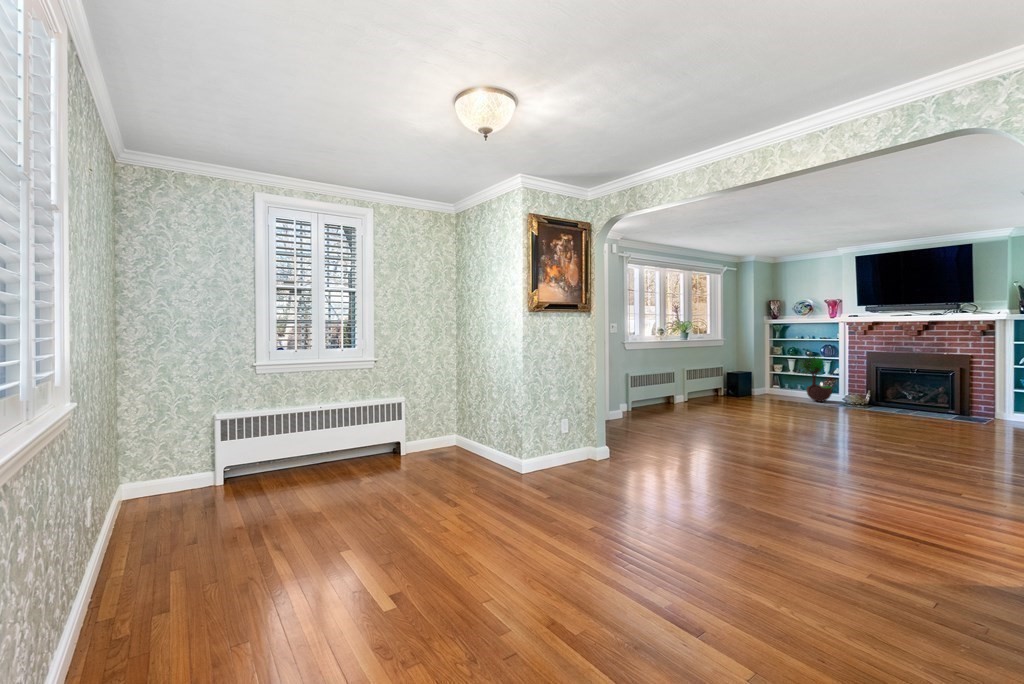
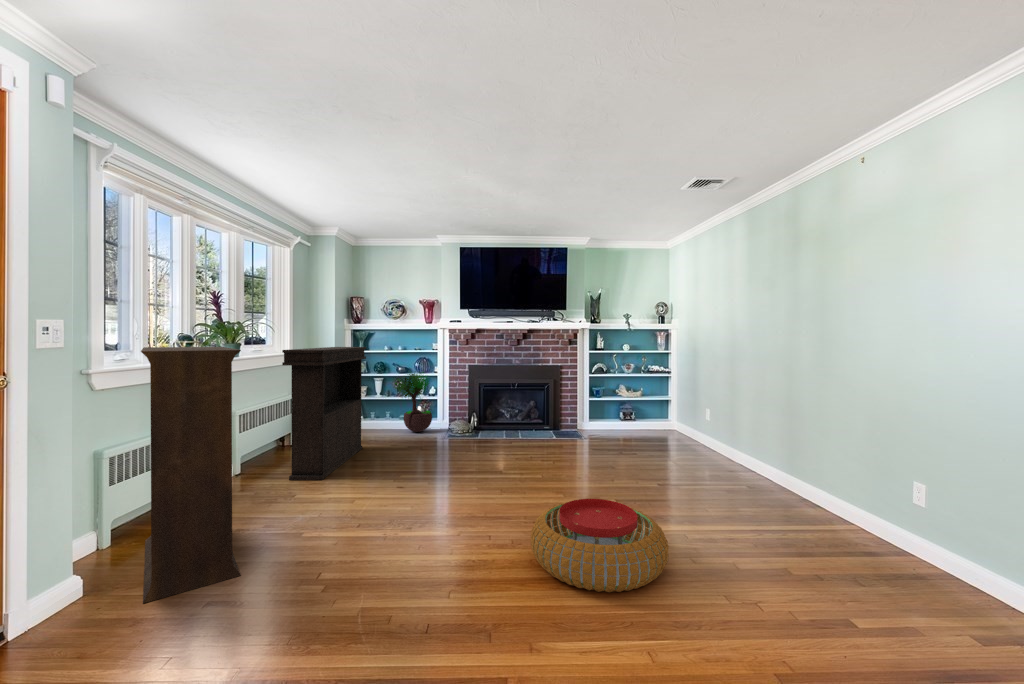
bookcase: none [636,335,669,423] -> present [141,347,241,603]
console table: none [704,336,767,409] -> present [282,347,366,480]
pouf: none [780,421,867,459] -> present [531,499,669,592]

